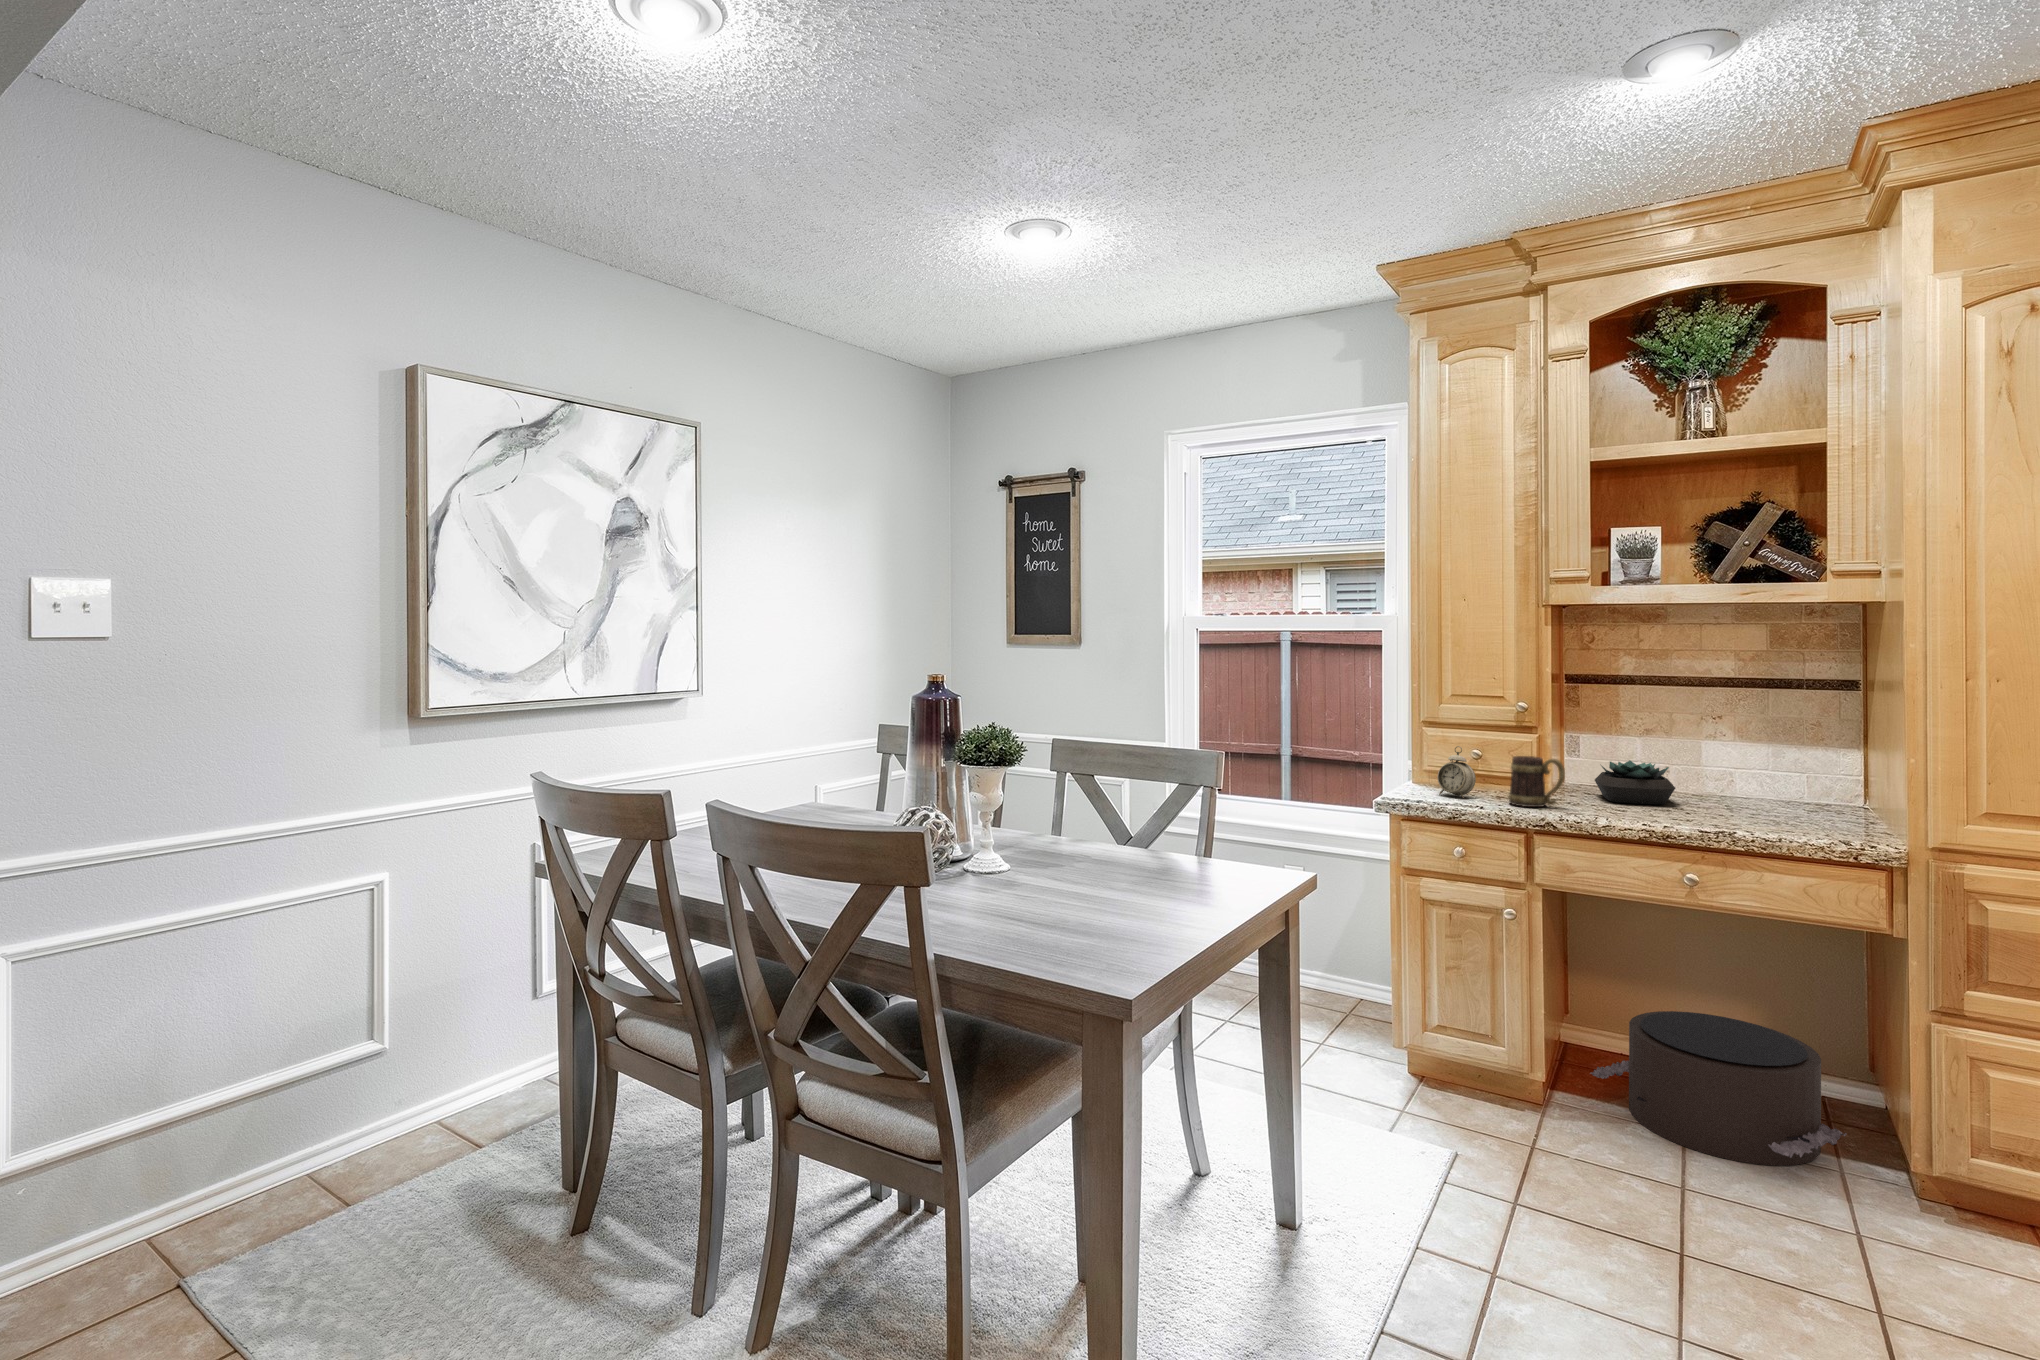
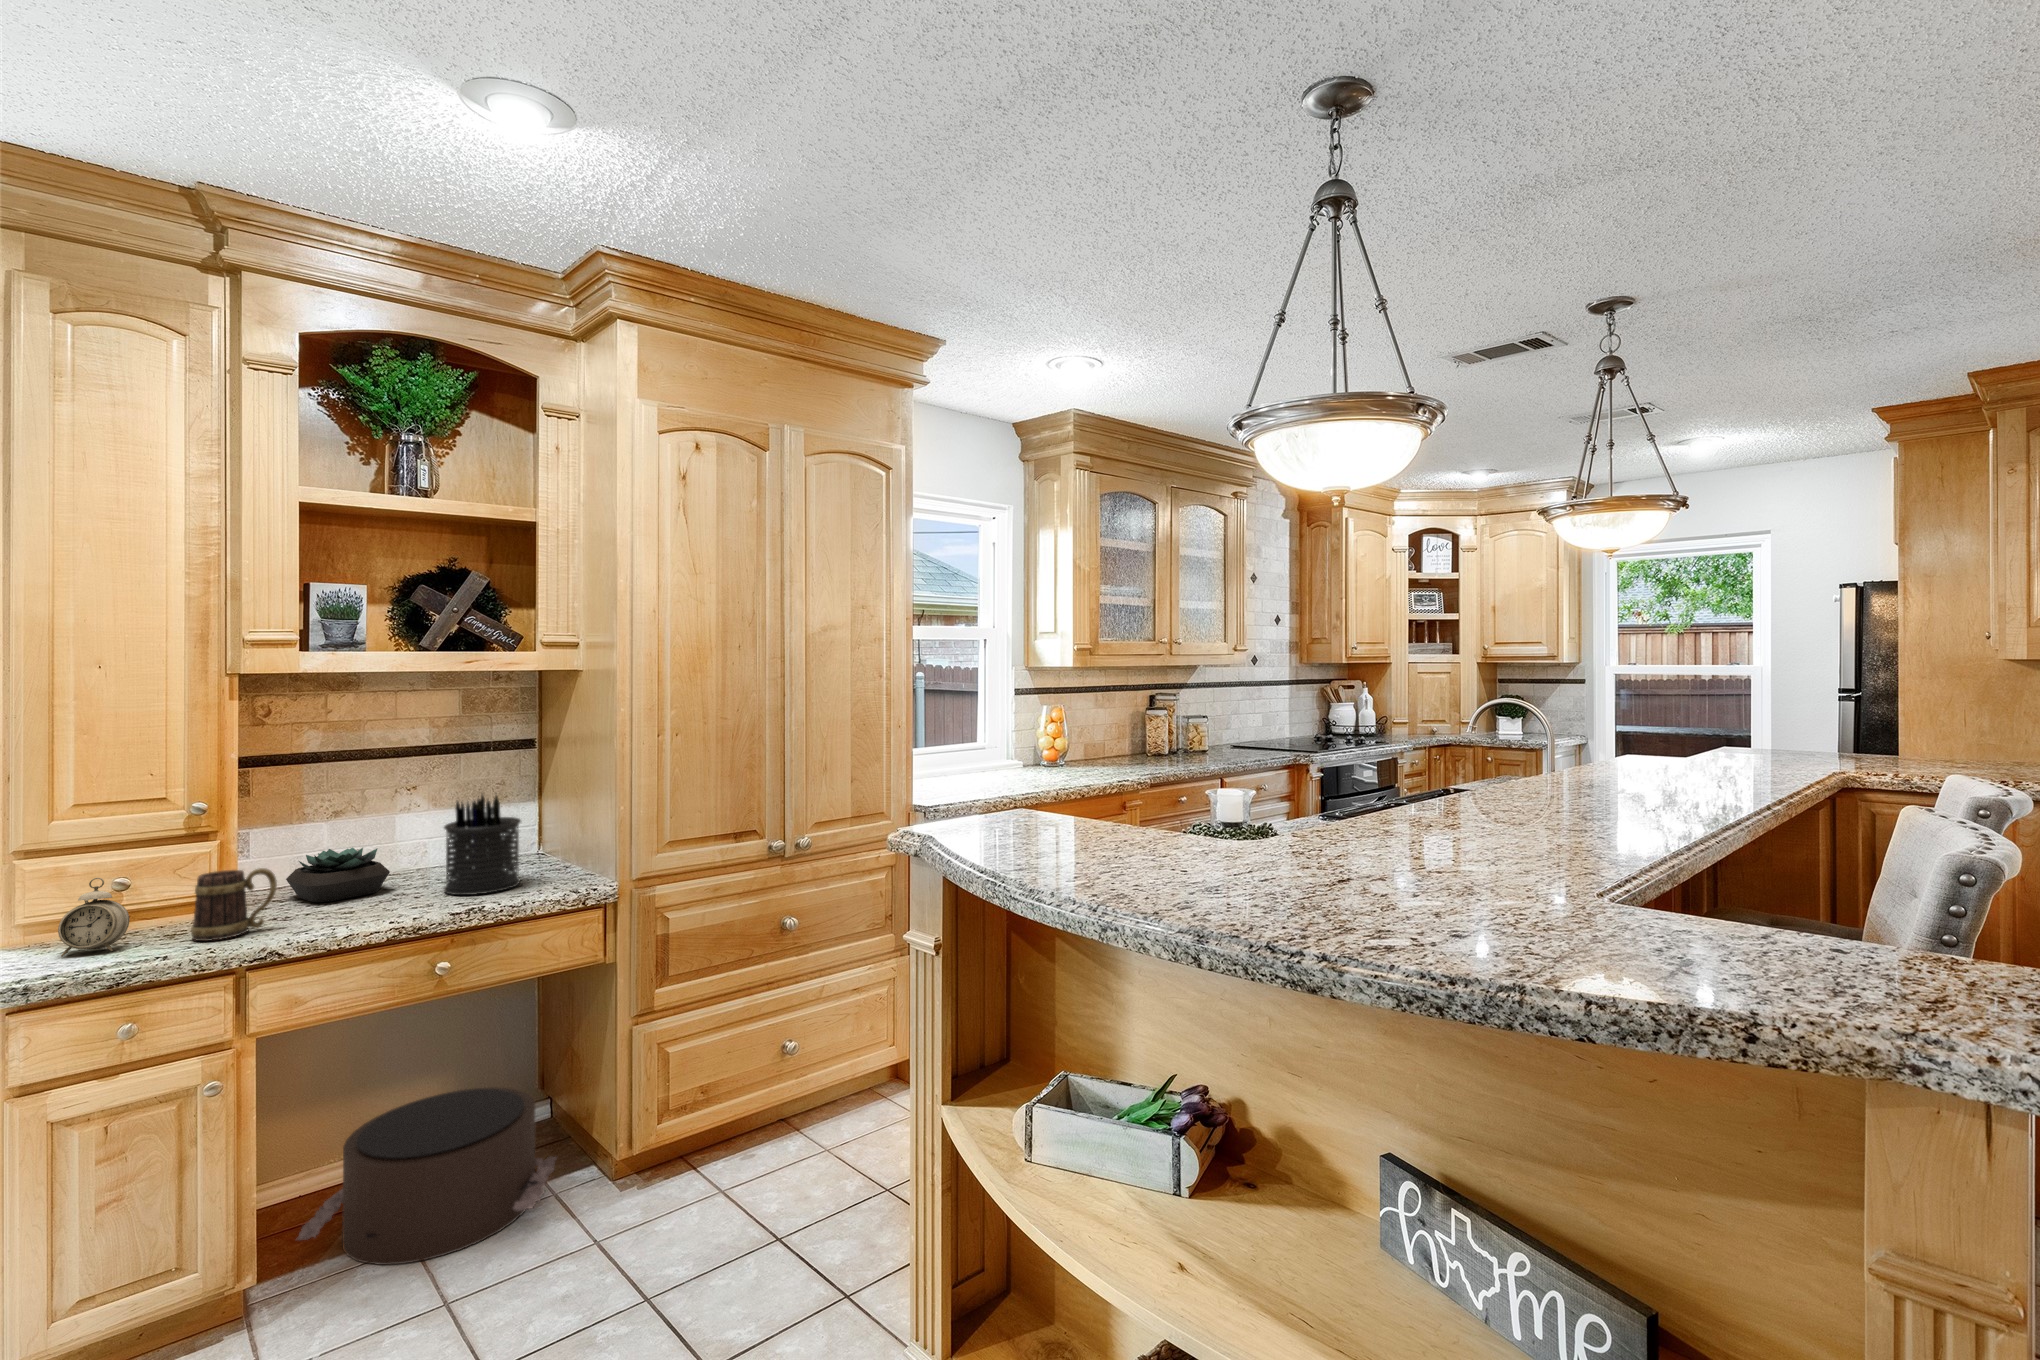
pen holder: none [1716,724,1800,826] -> present [444,795,521,895]

